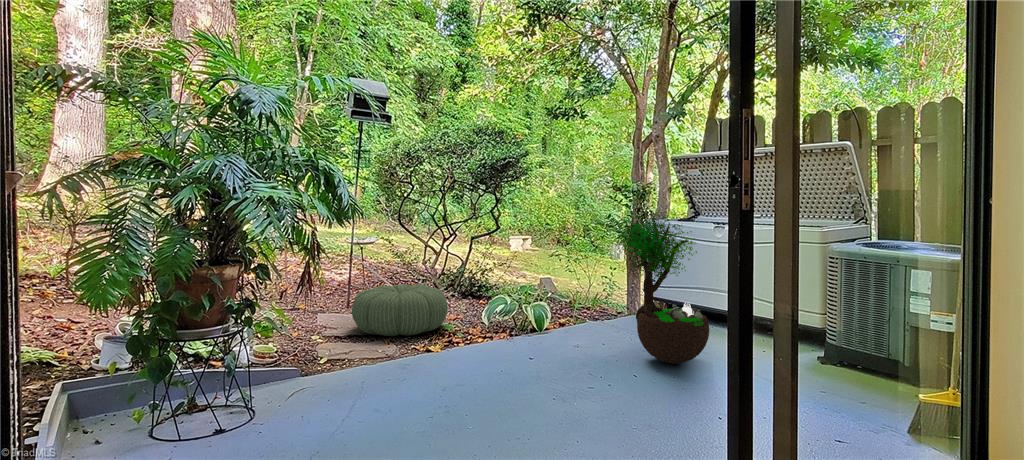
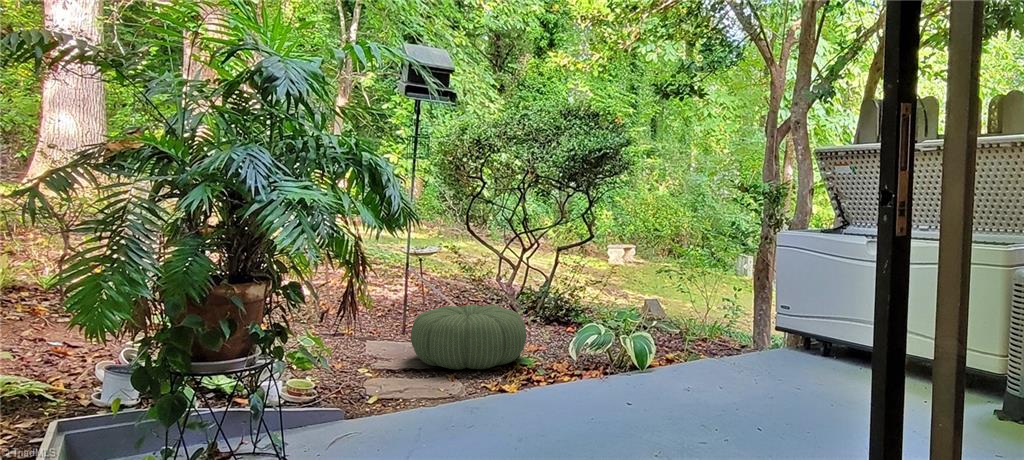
potted tree: present [616,202,709,364] -> none [749,203,887,427]

